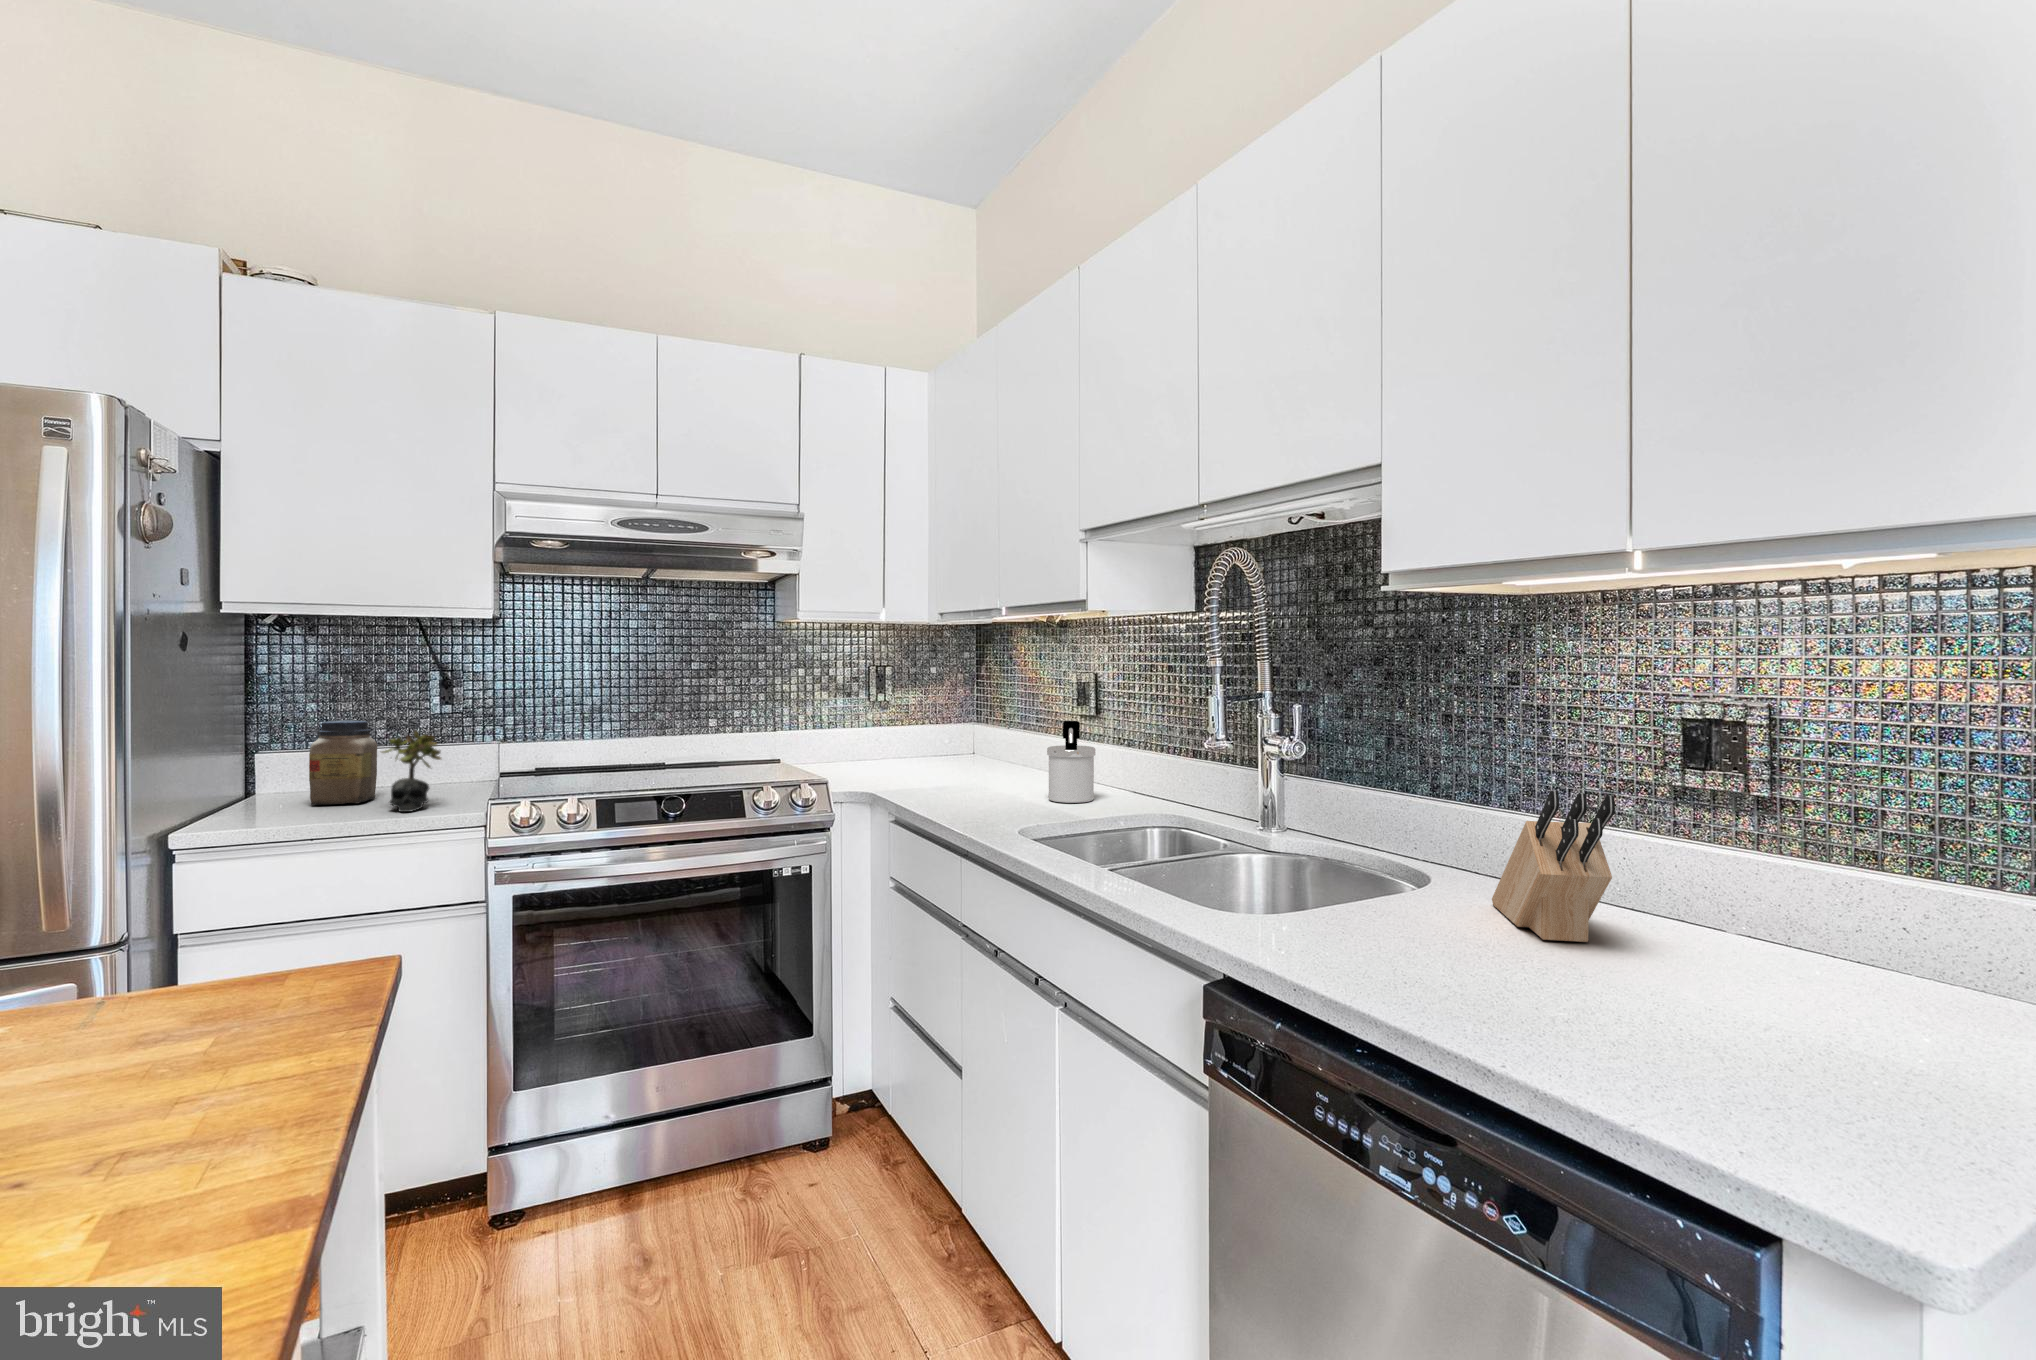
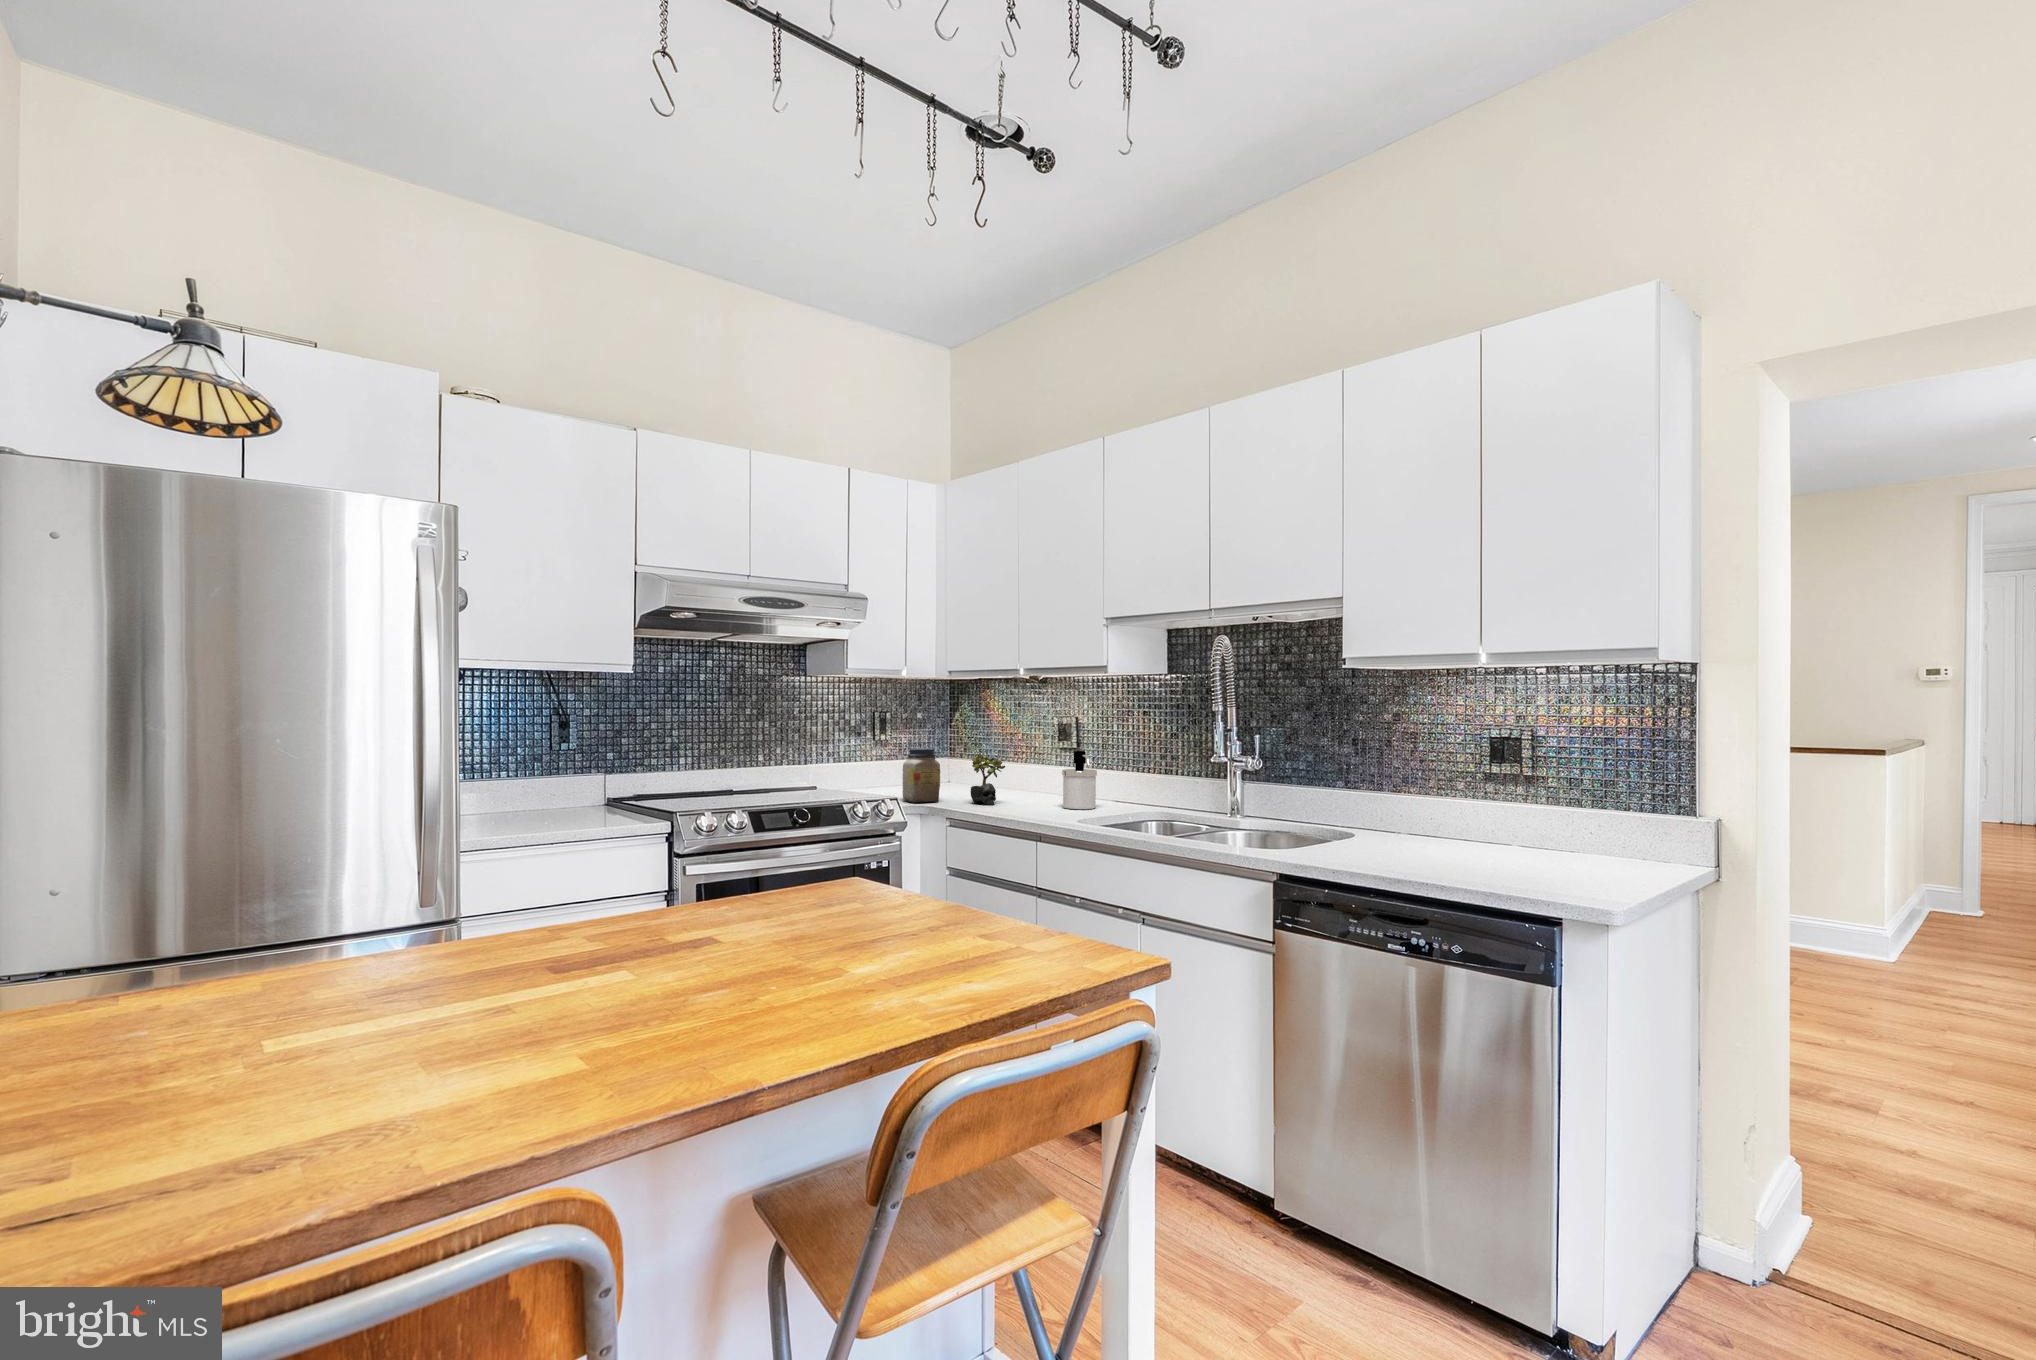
jar: present [309,720,377,805] -> present [903,748,940,803]
succulent plant: present [382,730,441,812] -> present [971,754,1005,805]
knife block: present [1492,791,1615,942] -> none [1397,773,1470,853]

